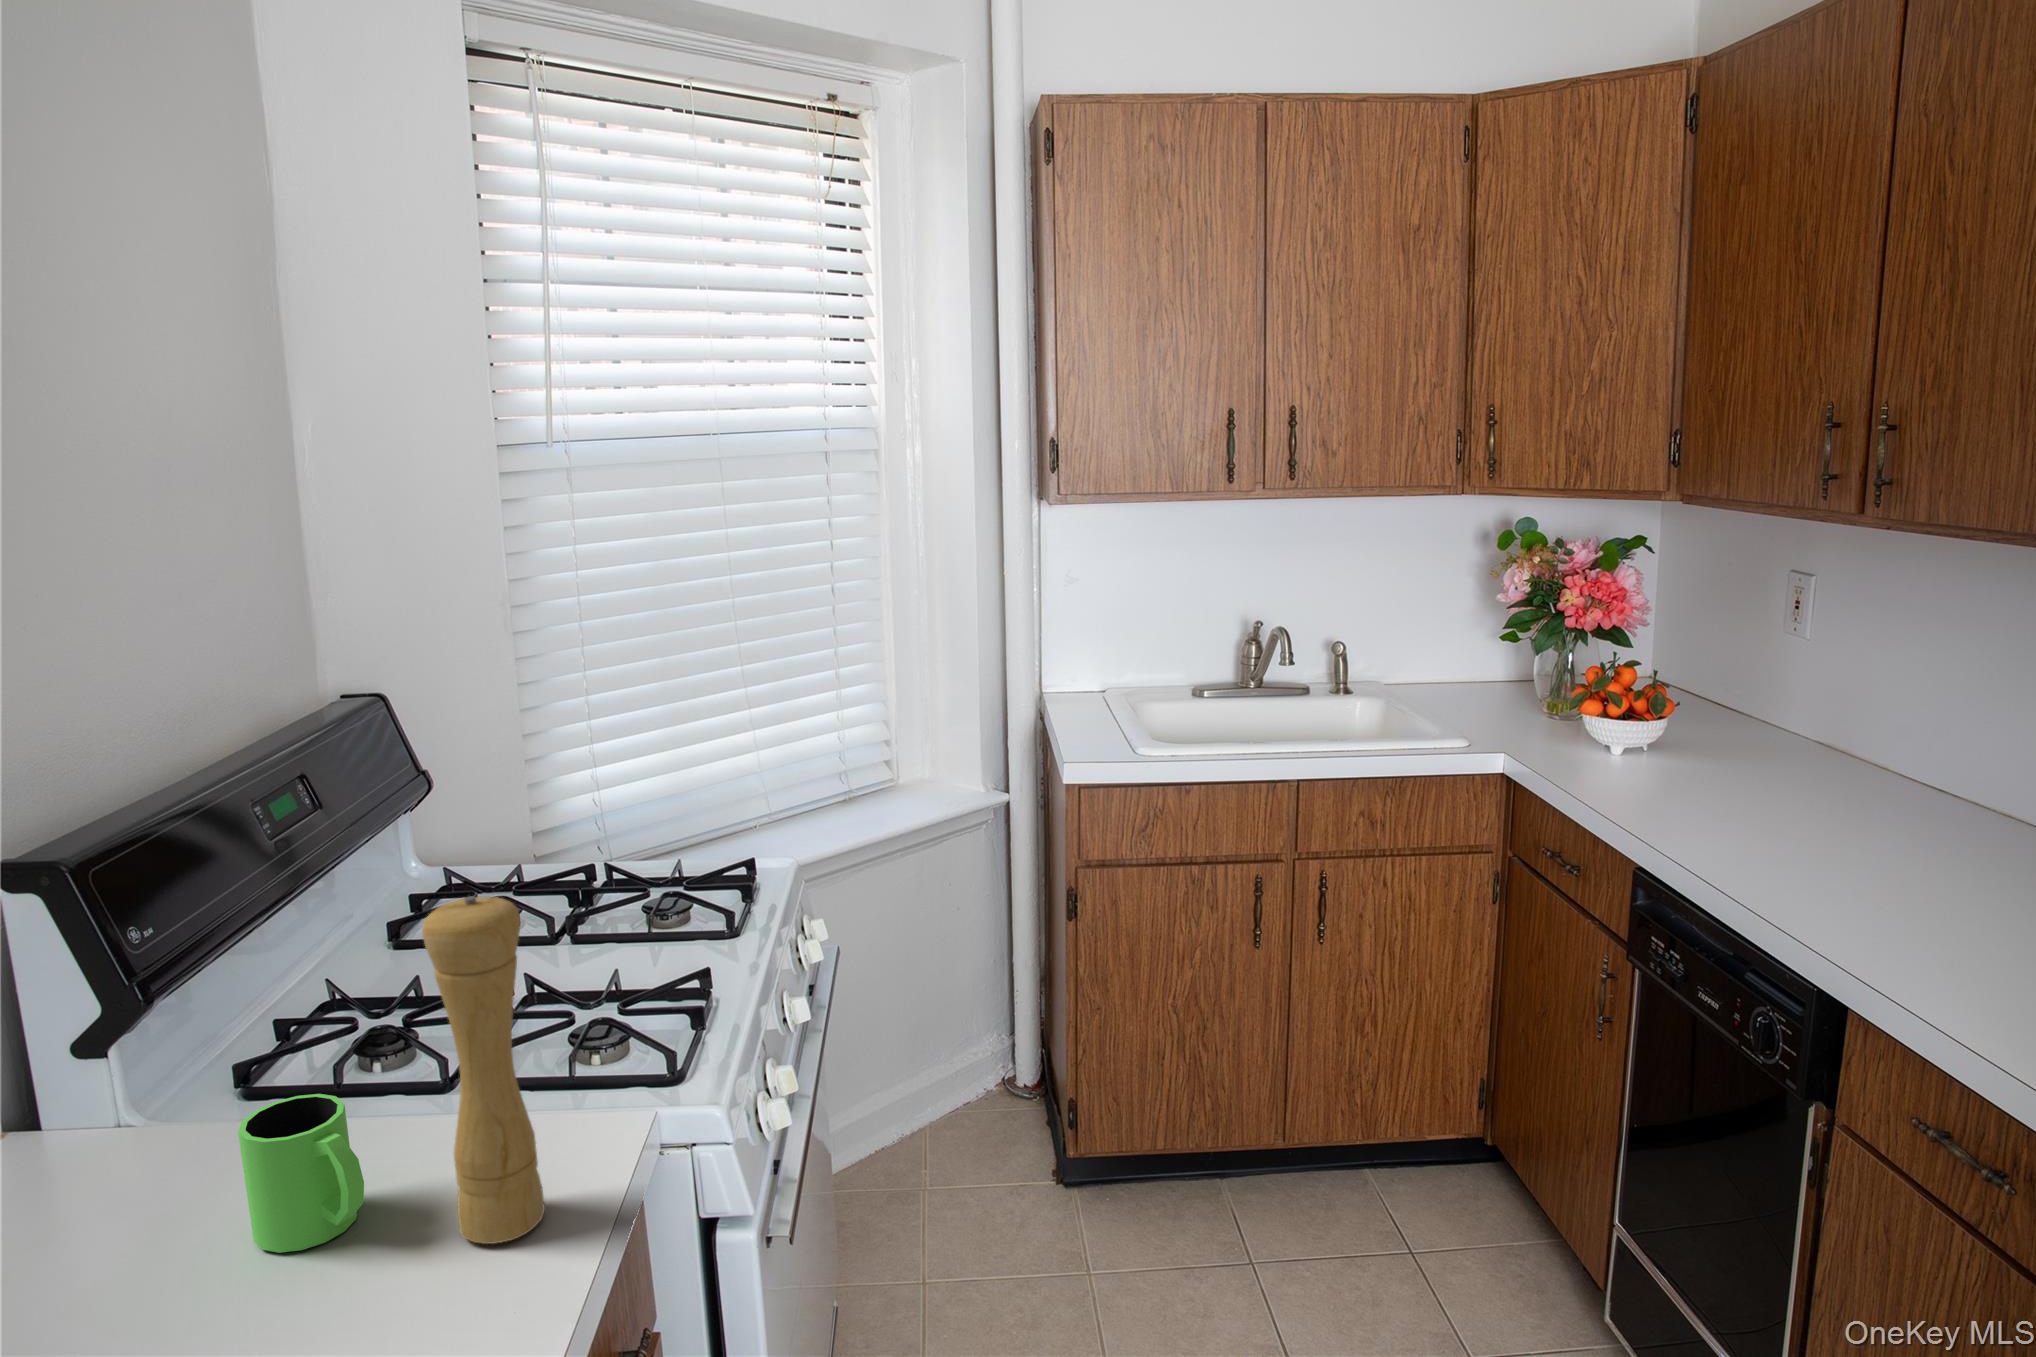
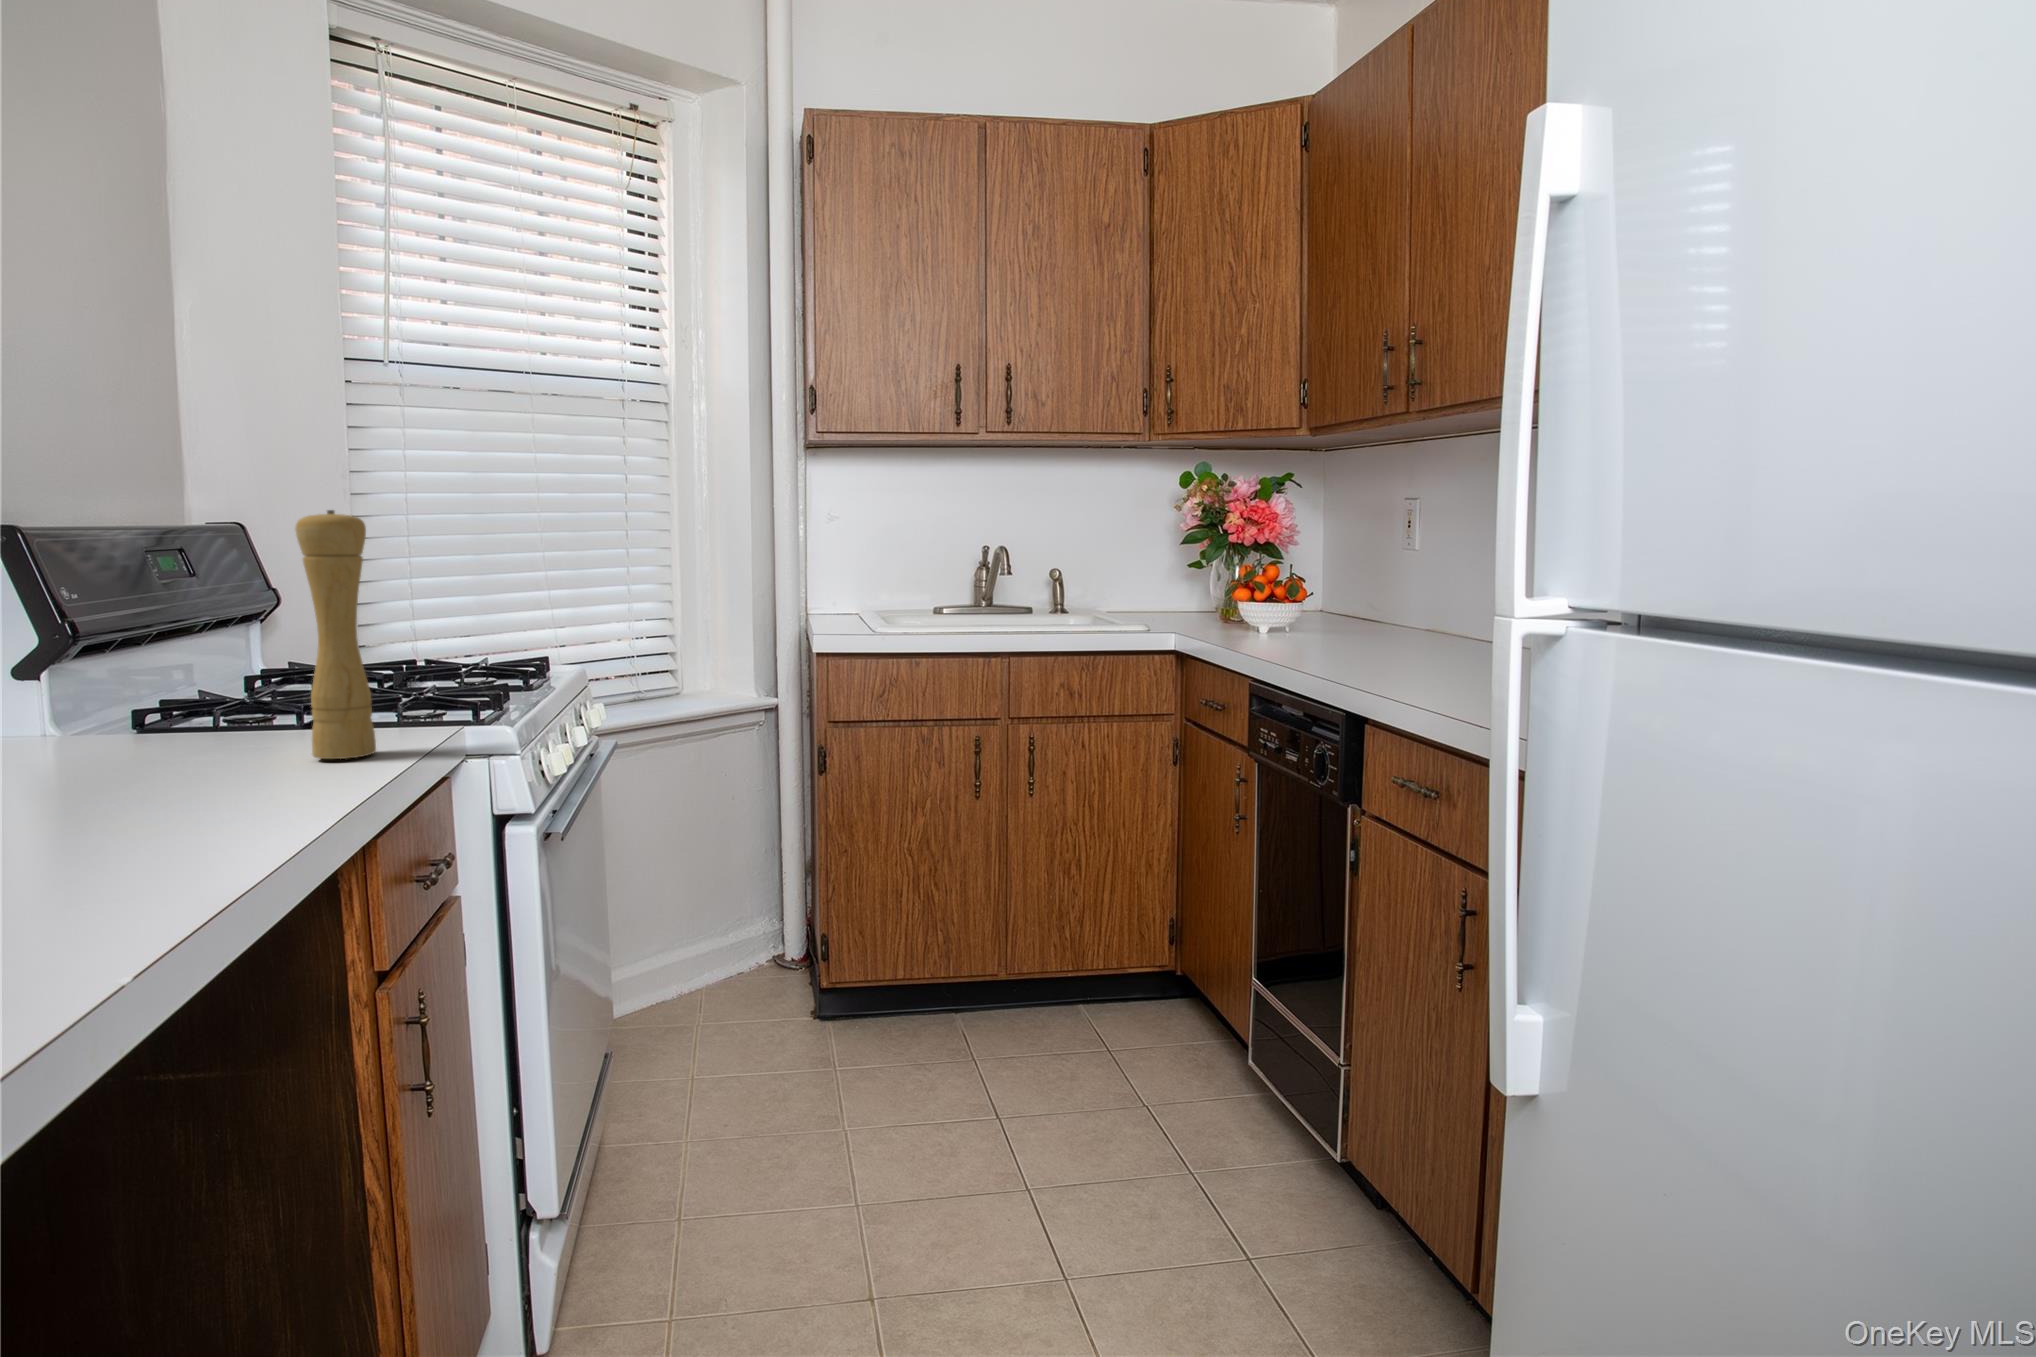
mug: present [238,1094,364,1253] -> none [148,674,243,767]

